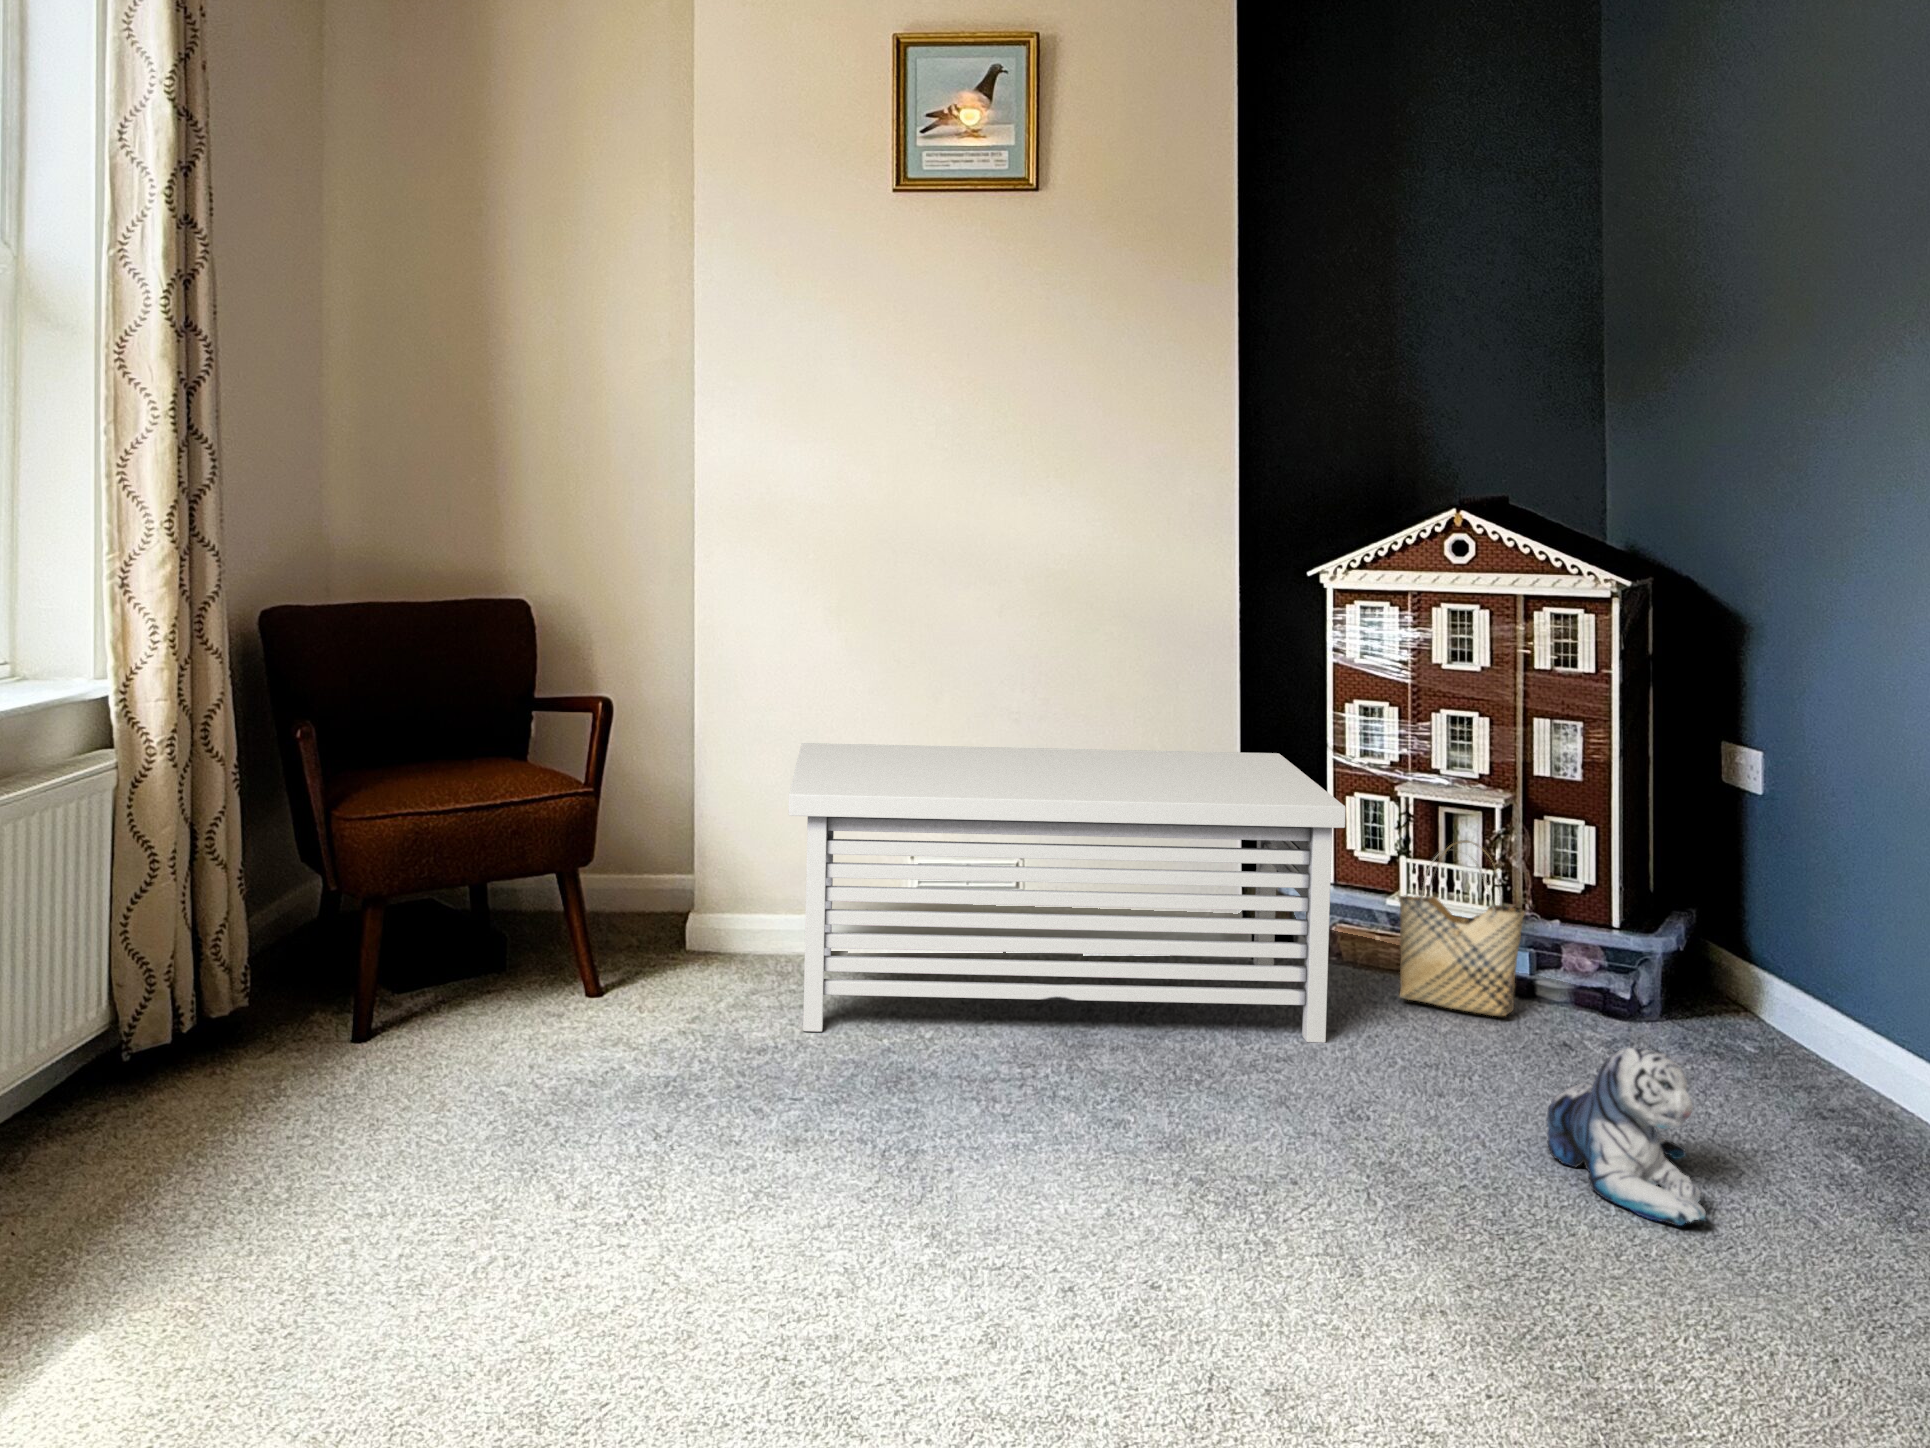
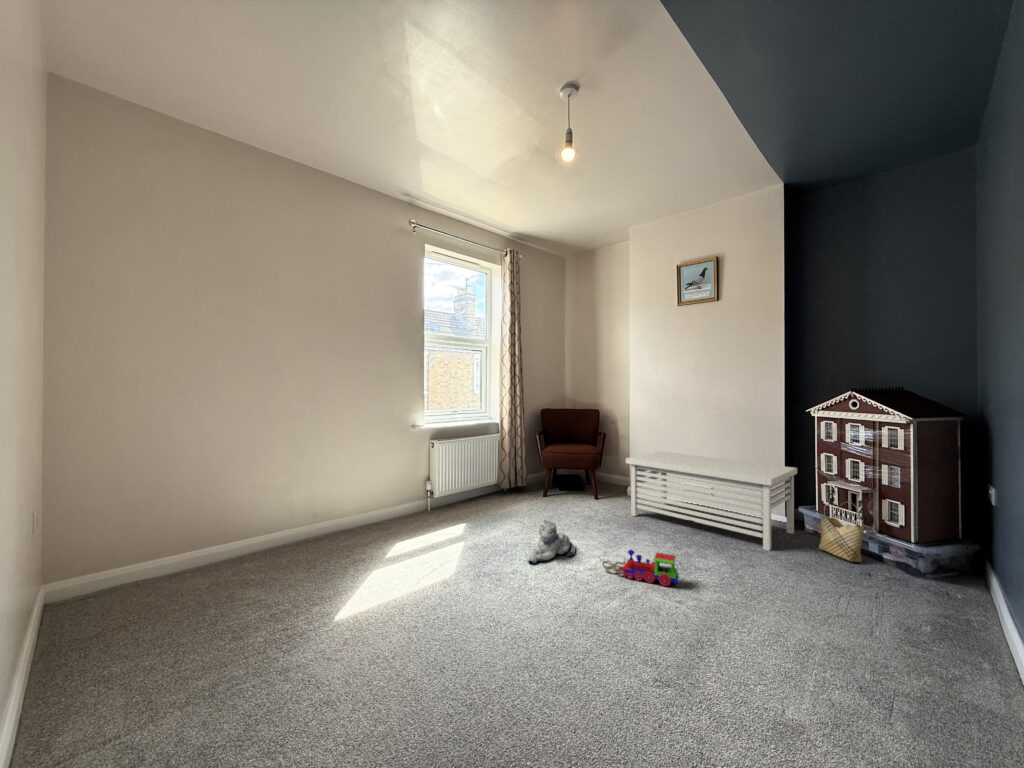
plush toy: present [1547,1048,1706,1226] -> present [528,520,576,563]
toy train: none [1099,1149,1387,1295] -> present [602,550,678,586]

